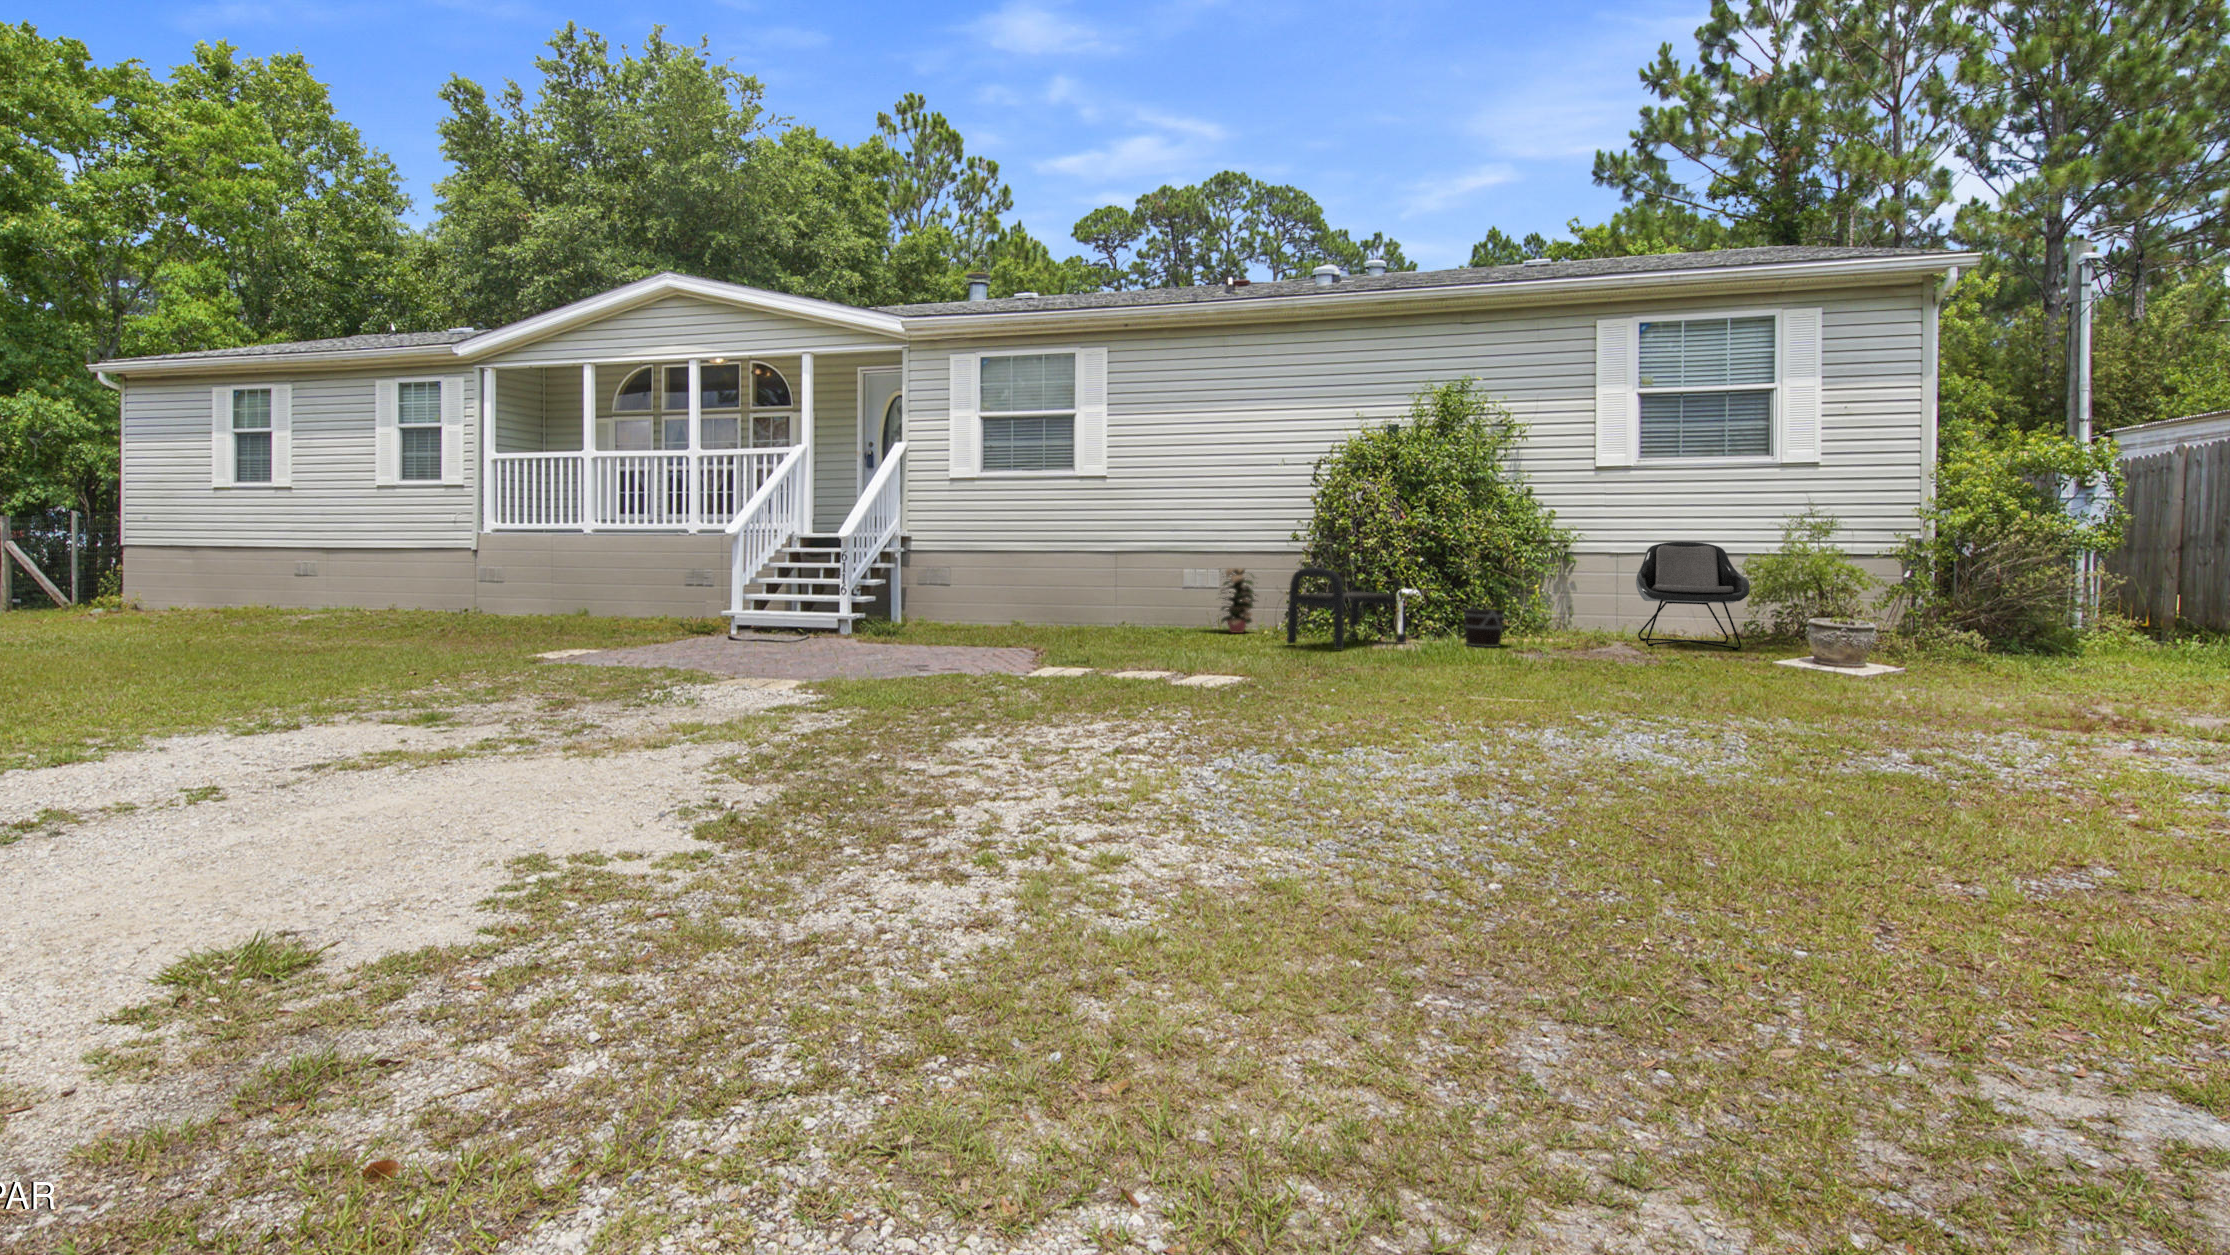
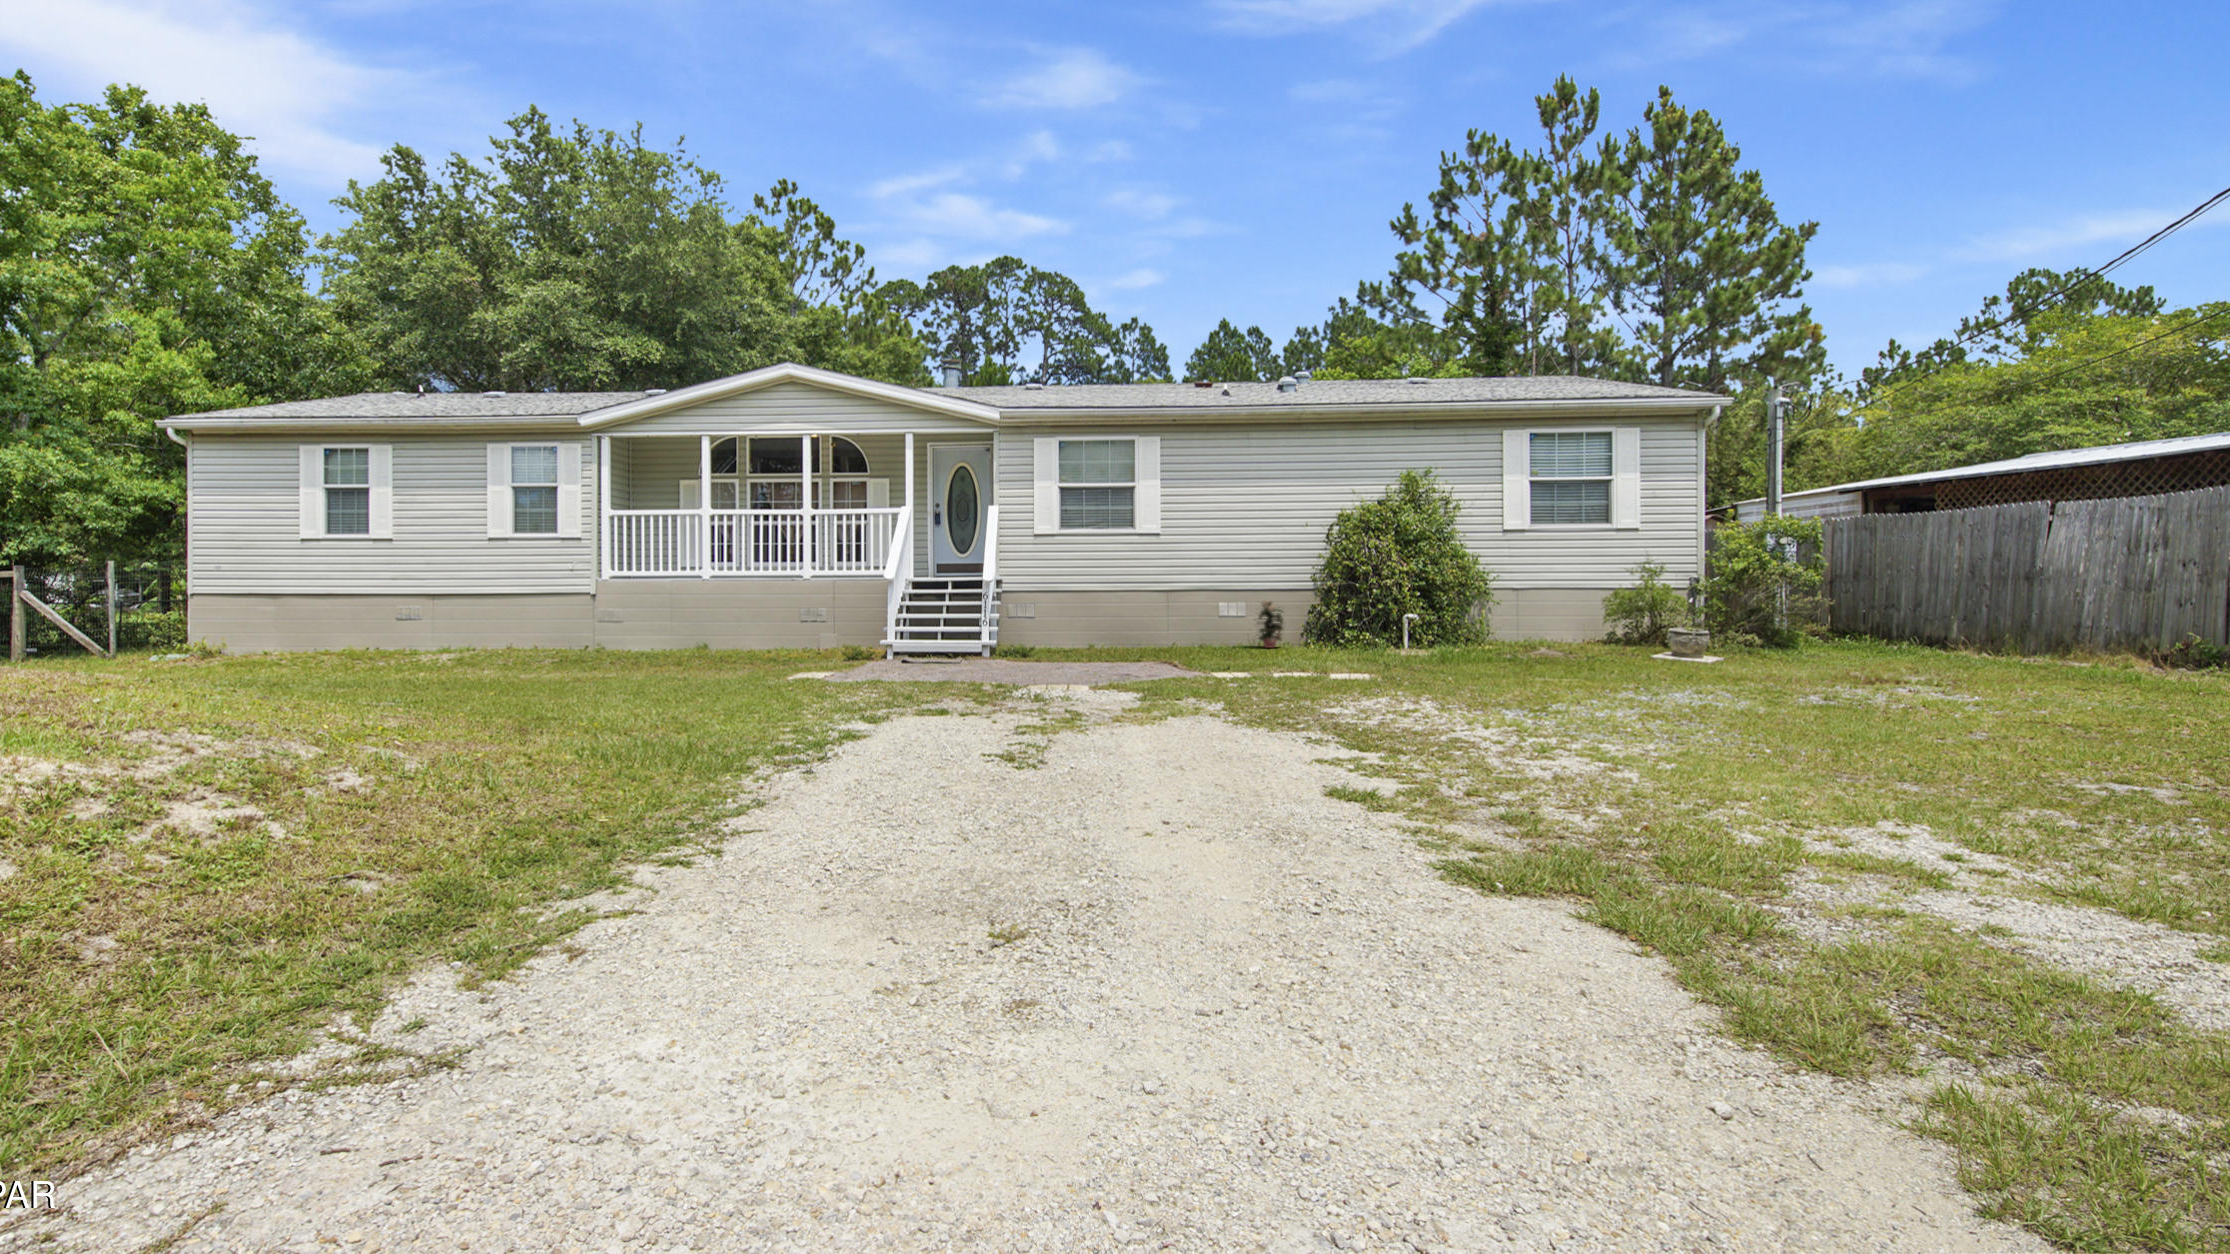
lounge chair: present [1636,542,1750,650] -> none [1539,578,1618,650]
bench: present [1287,567,1406,649] -> none [1331,598,1403,657]
bucket: present [1464,608,1505,647] -> none [1441,625,1470,652]

